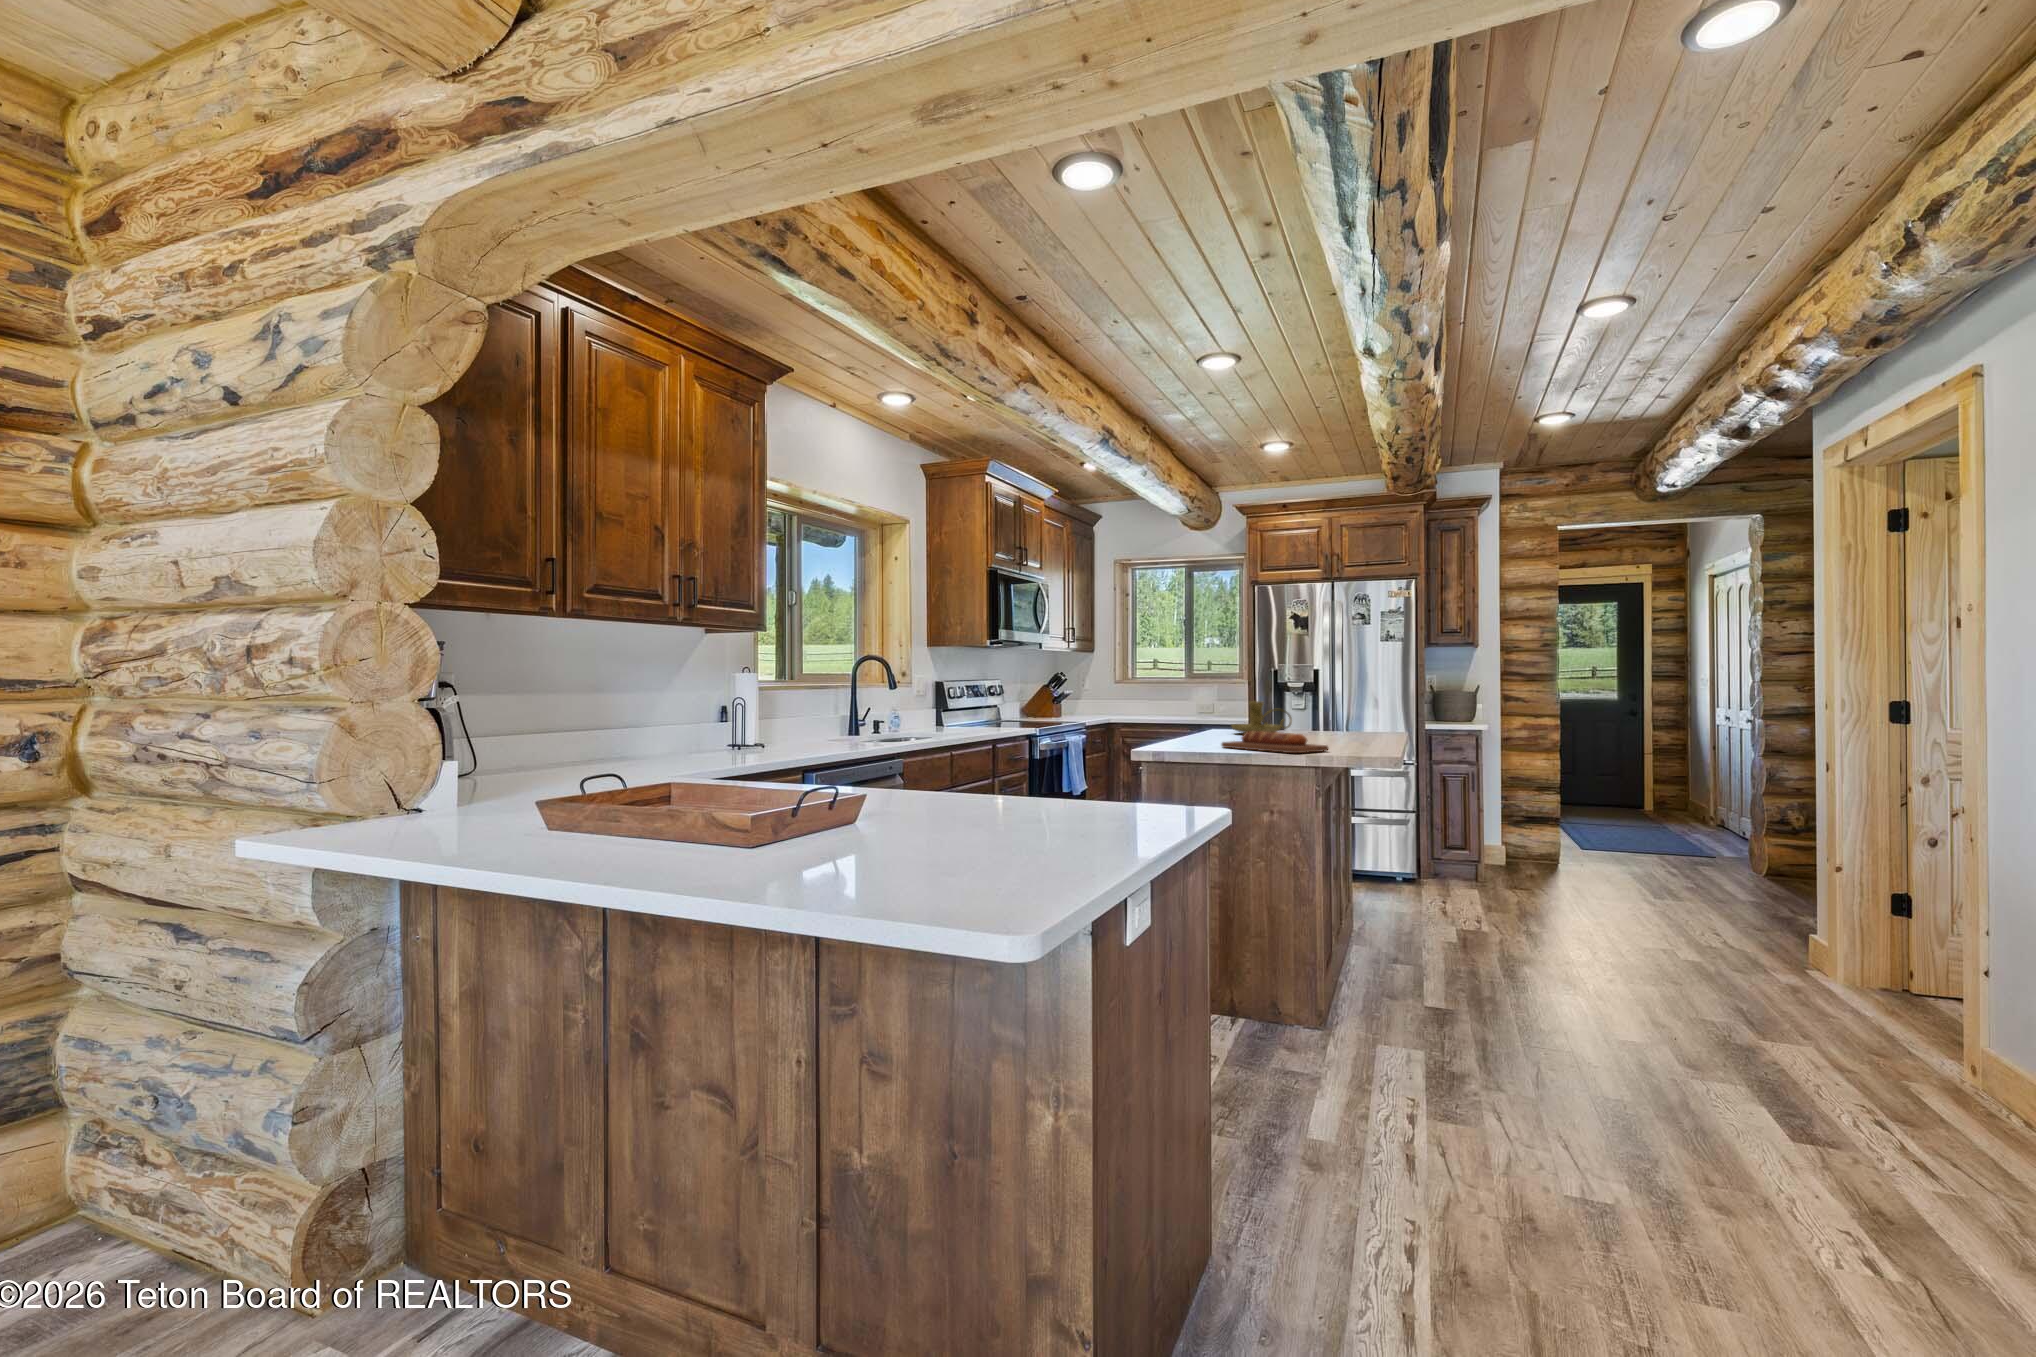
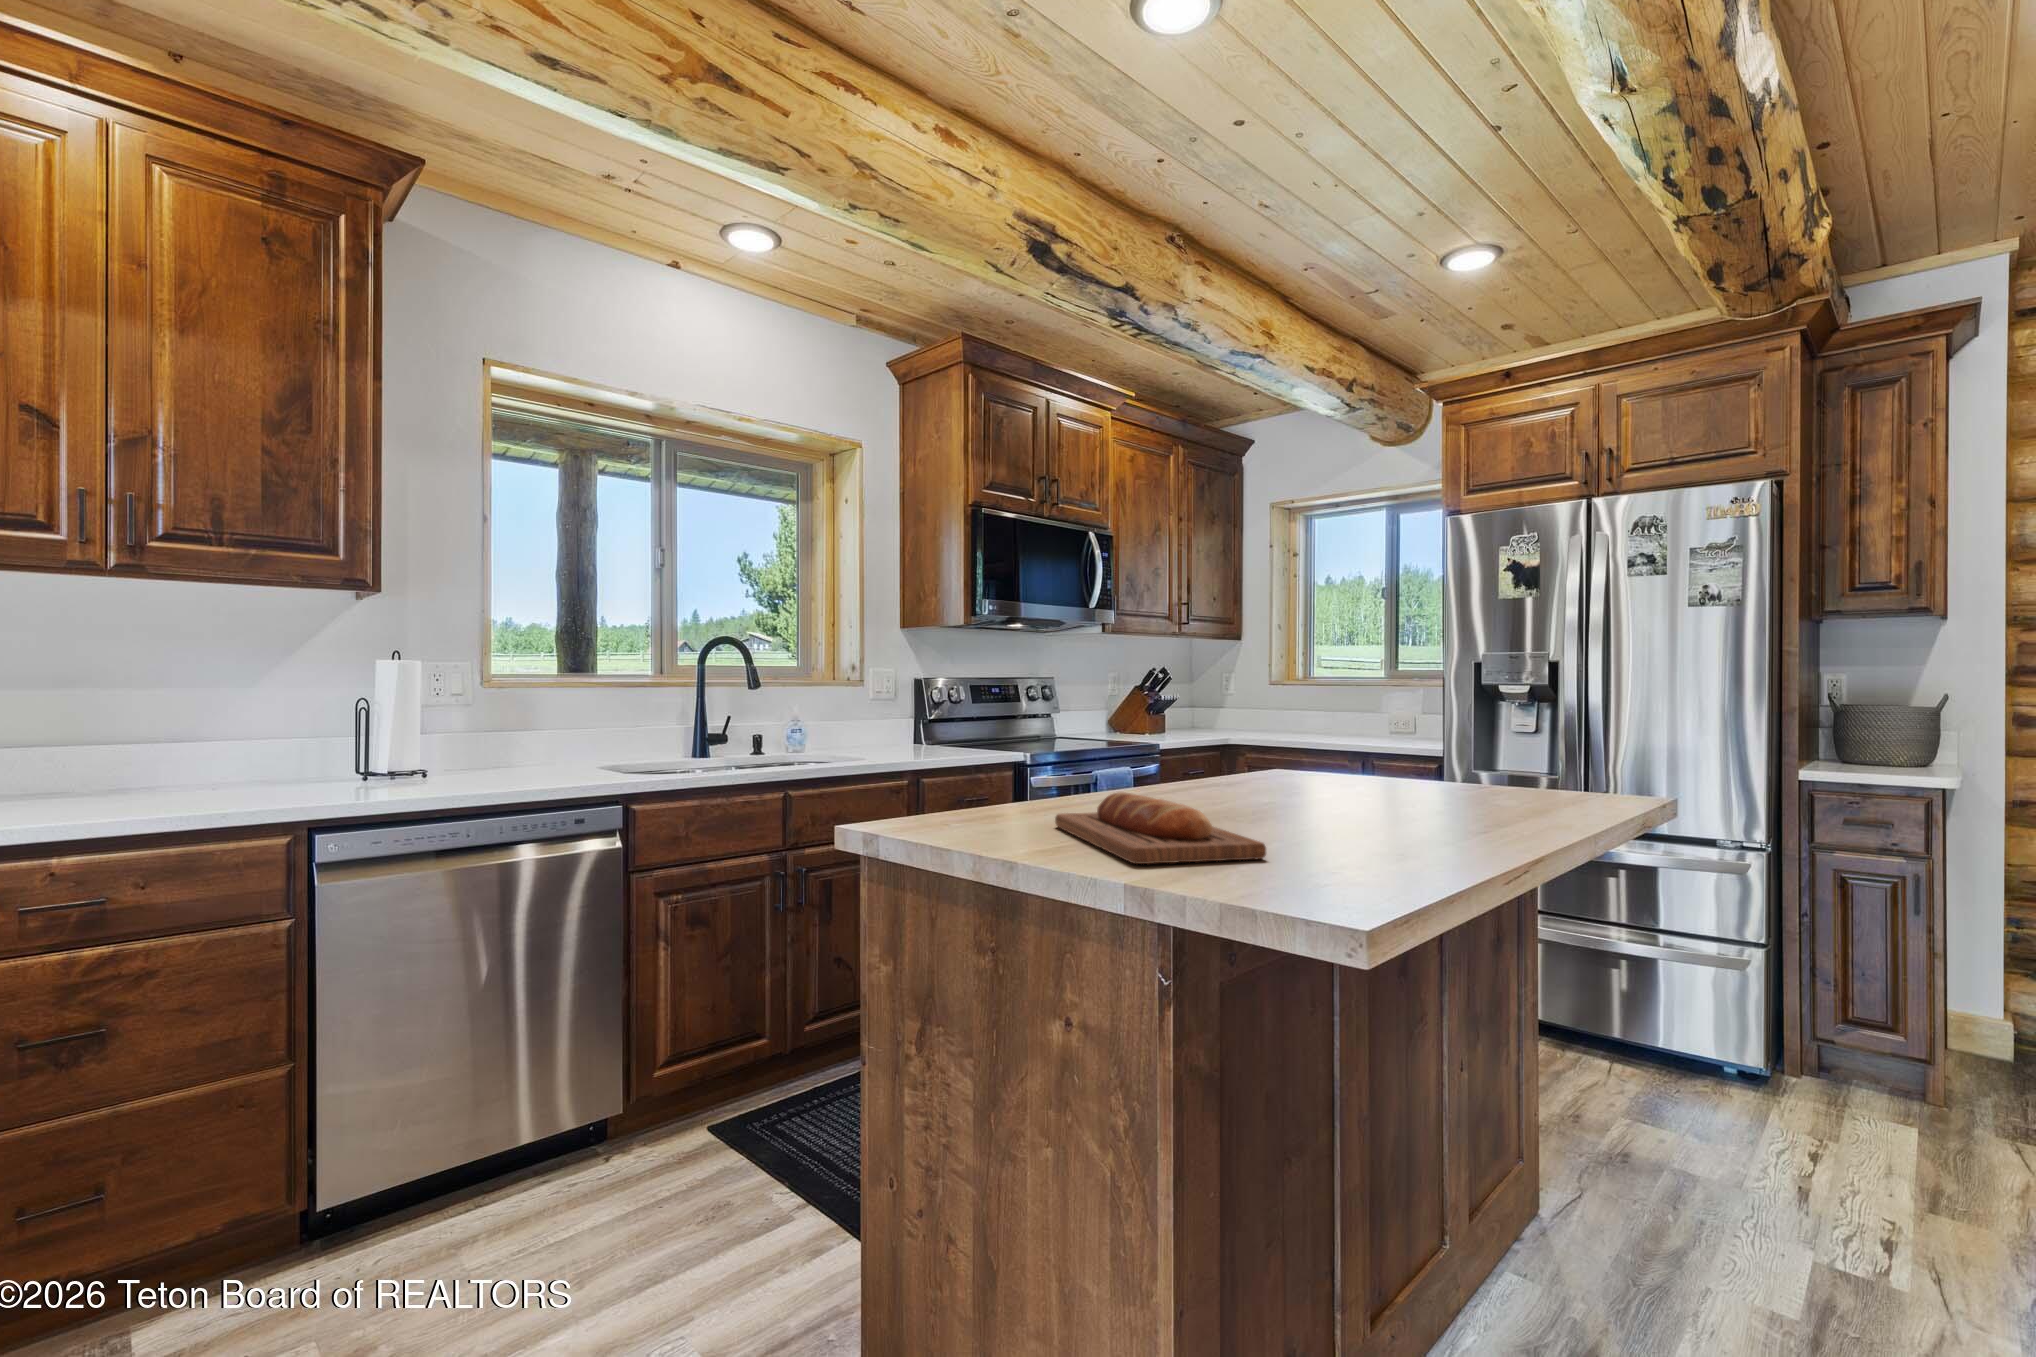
candle holder: present [1232,701,1292,733] -> none [1250,719,1379,787]

